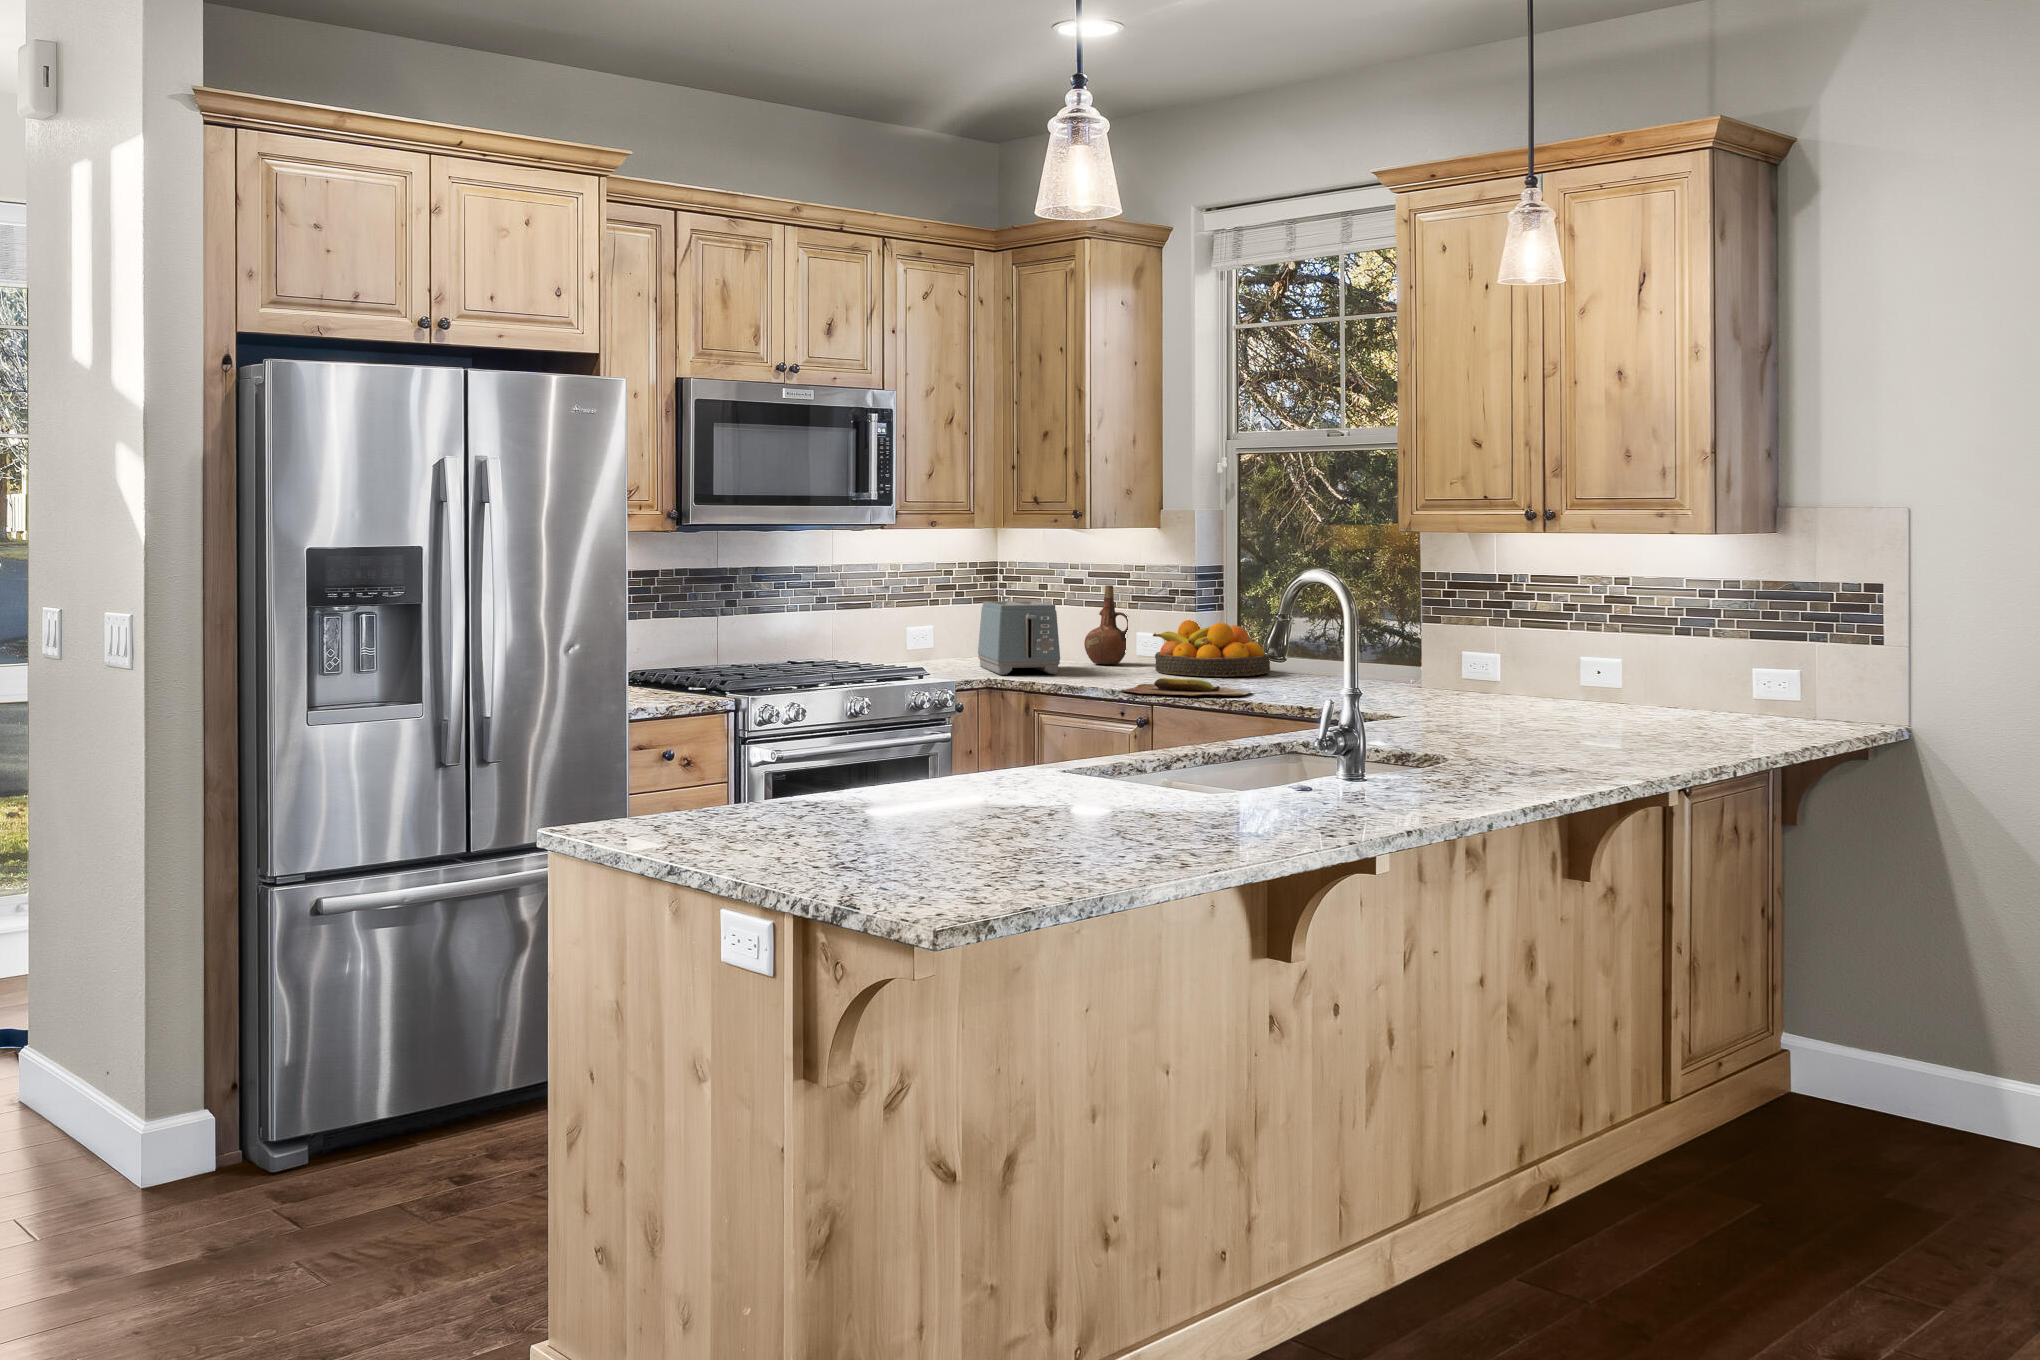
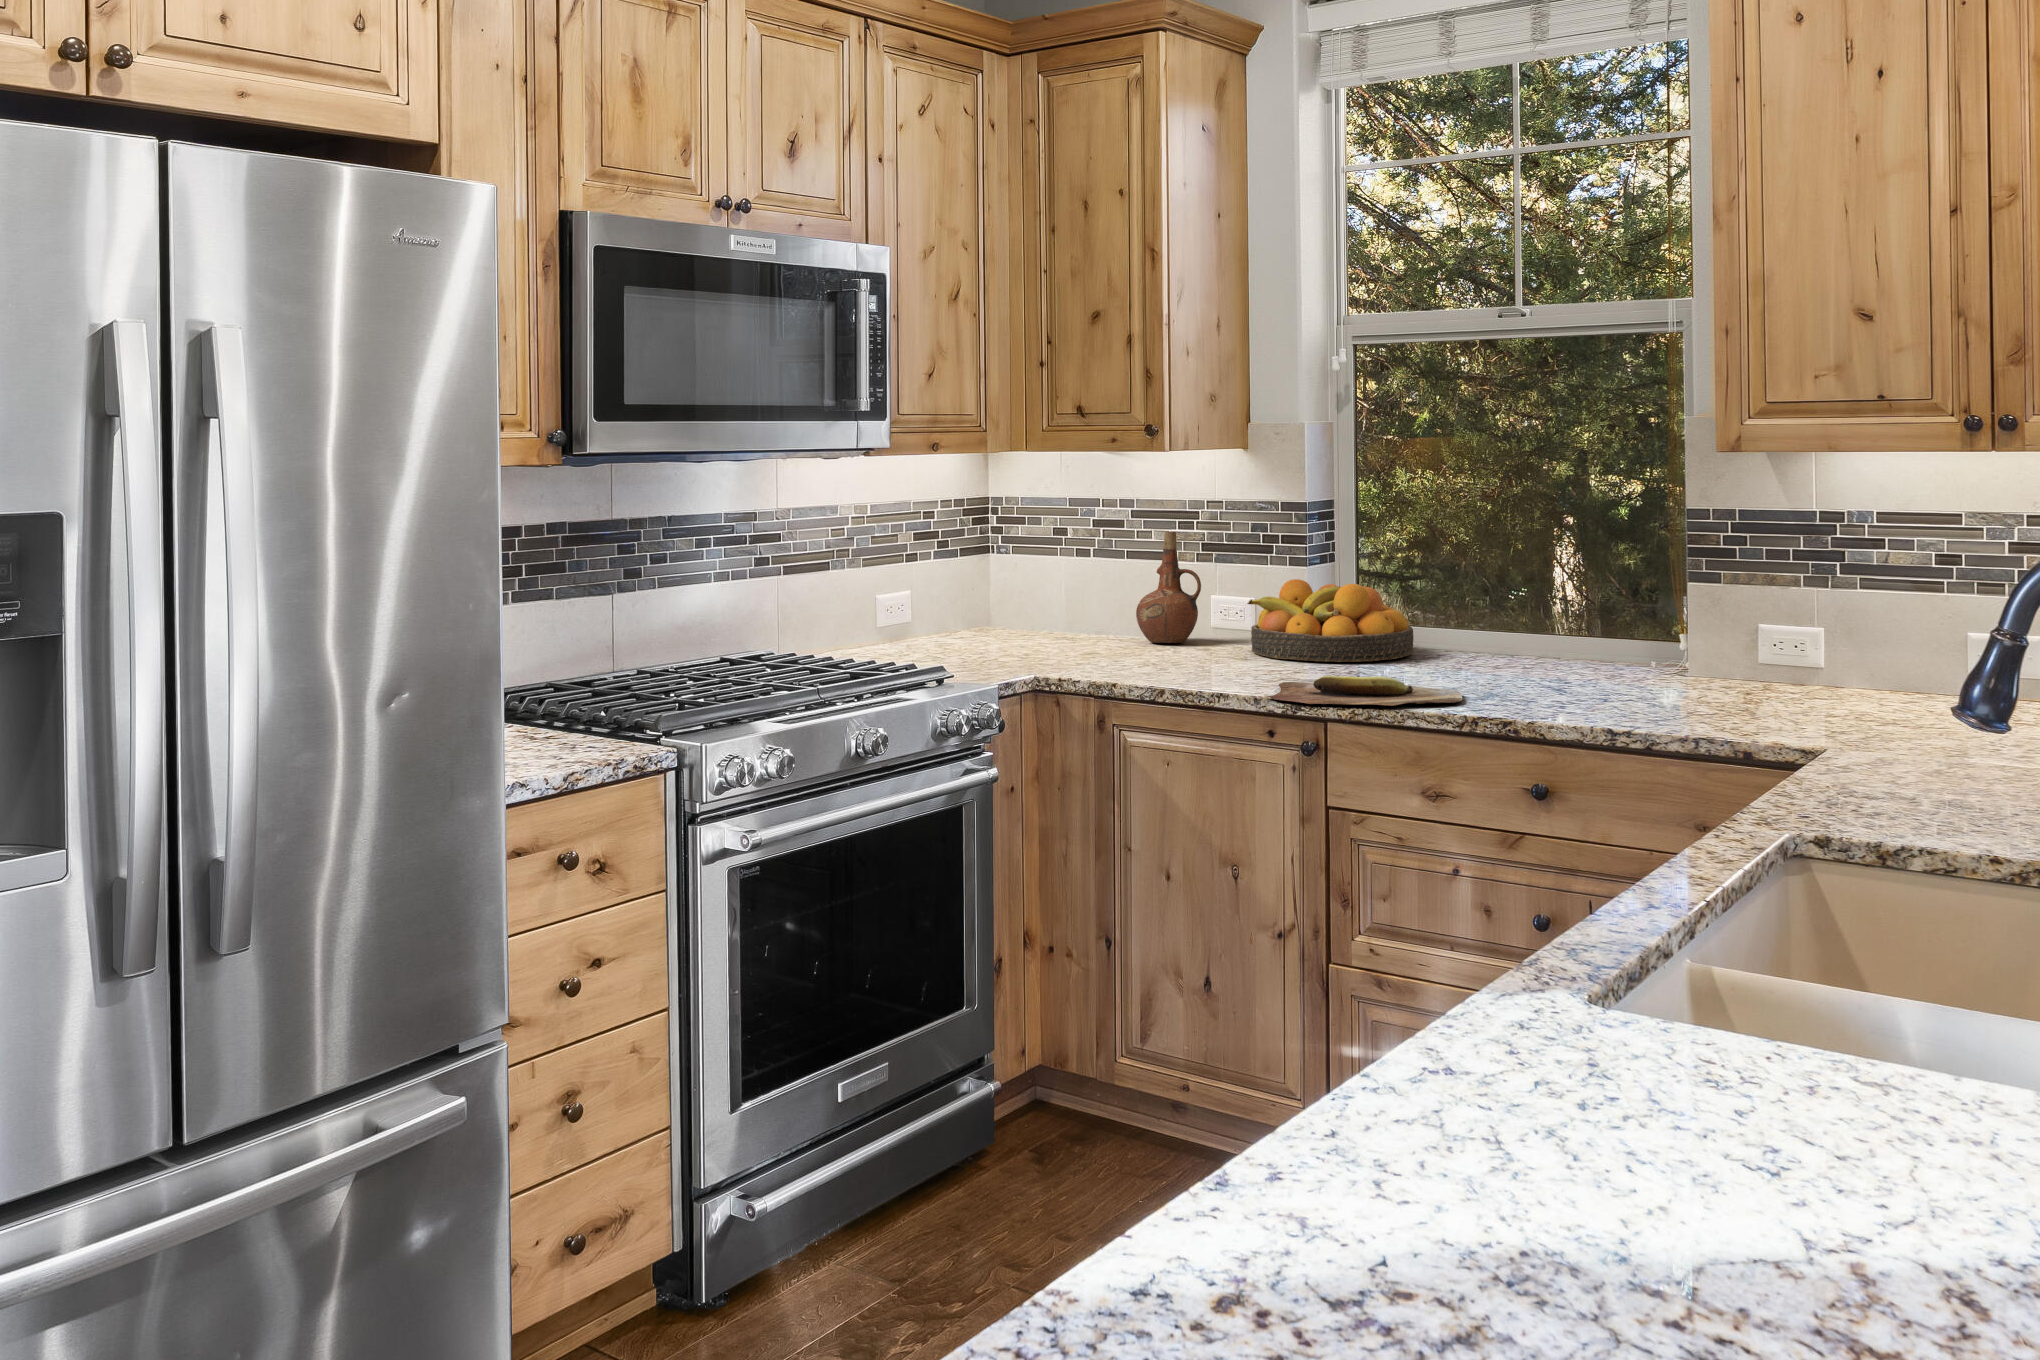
toaster: present [978,601,1060,675] -> none [996,557,1135,670]

